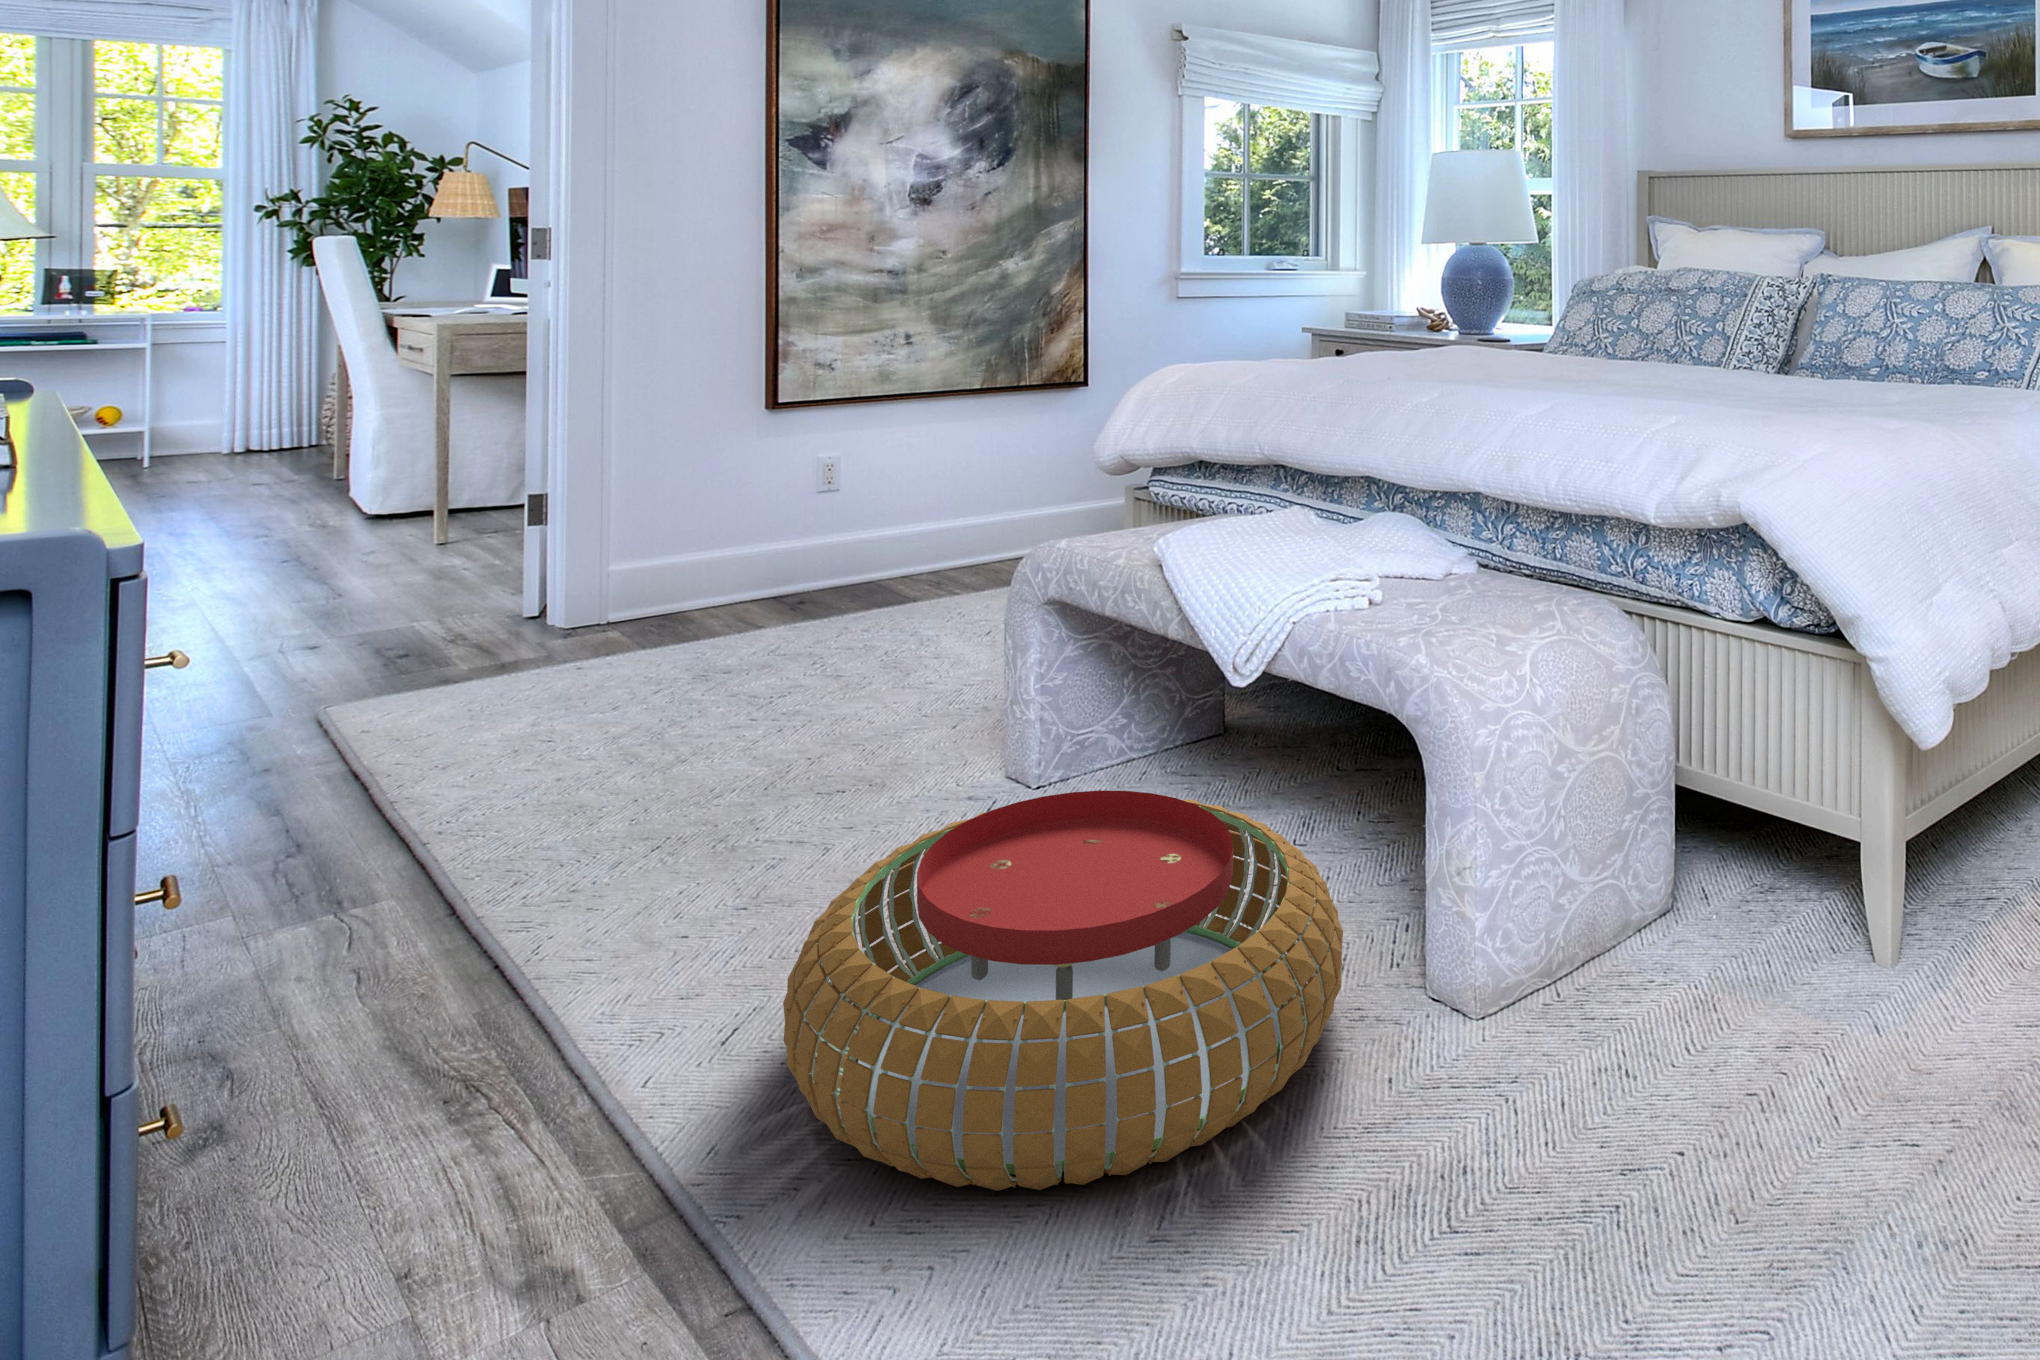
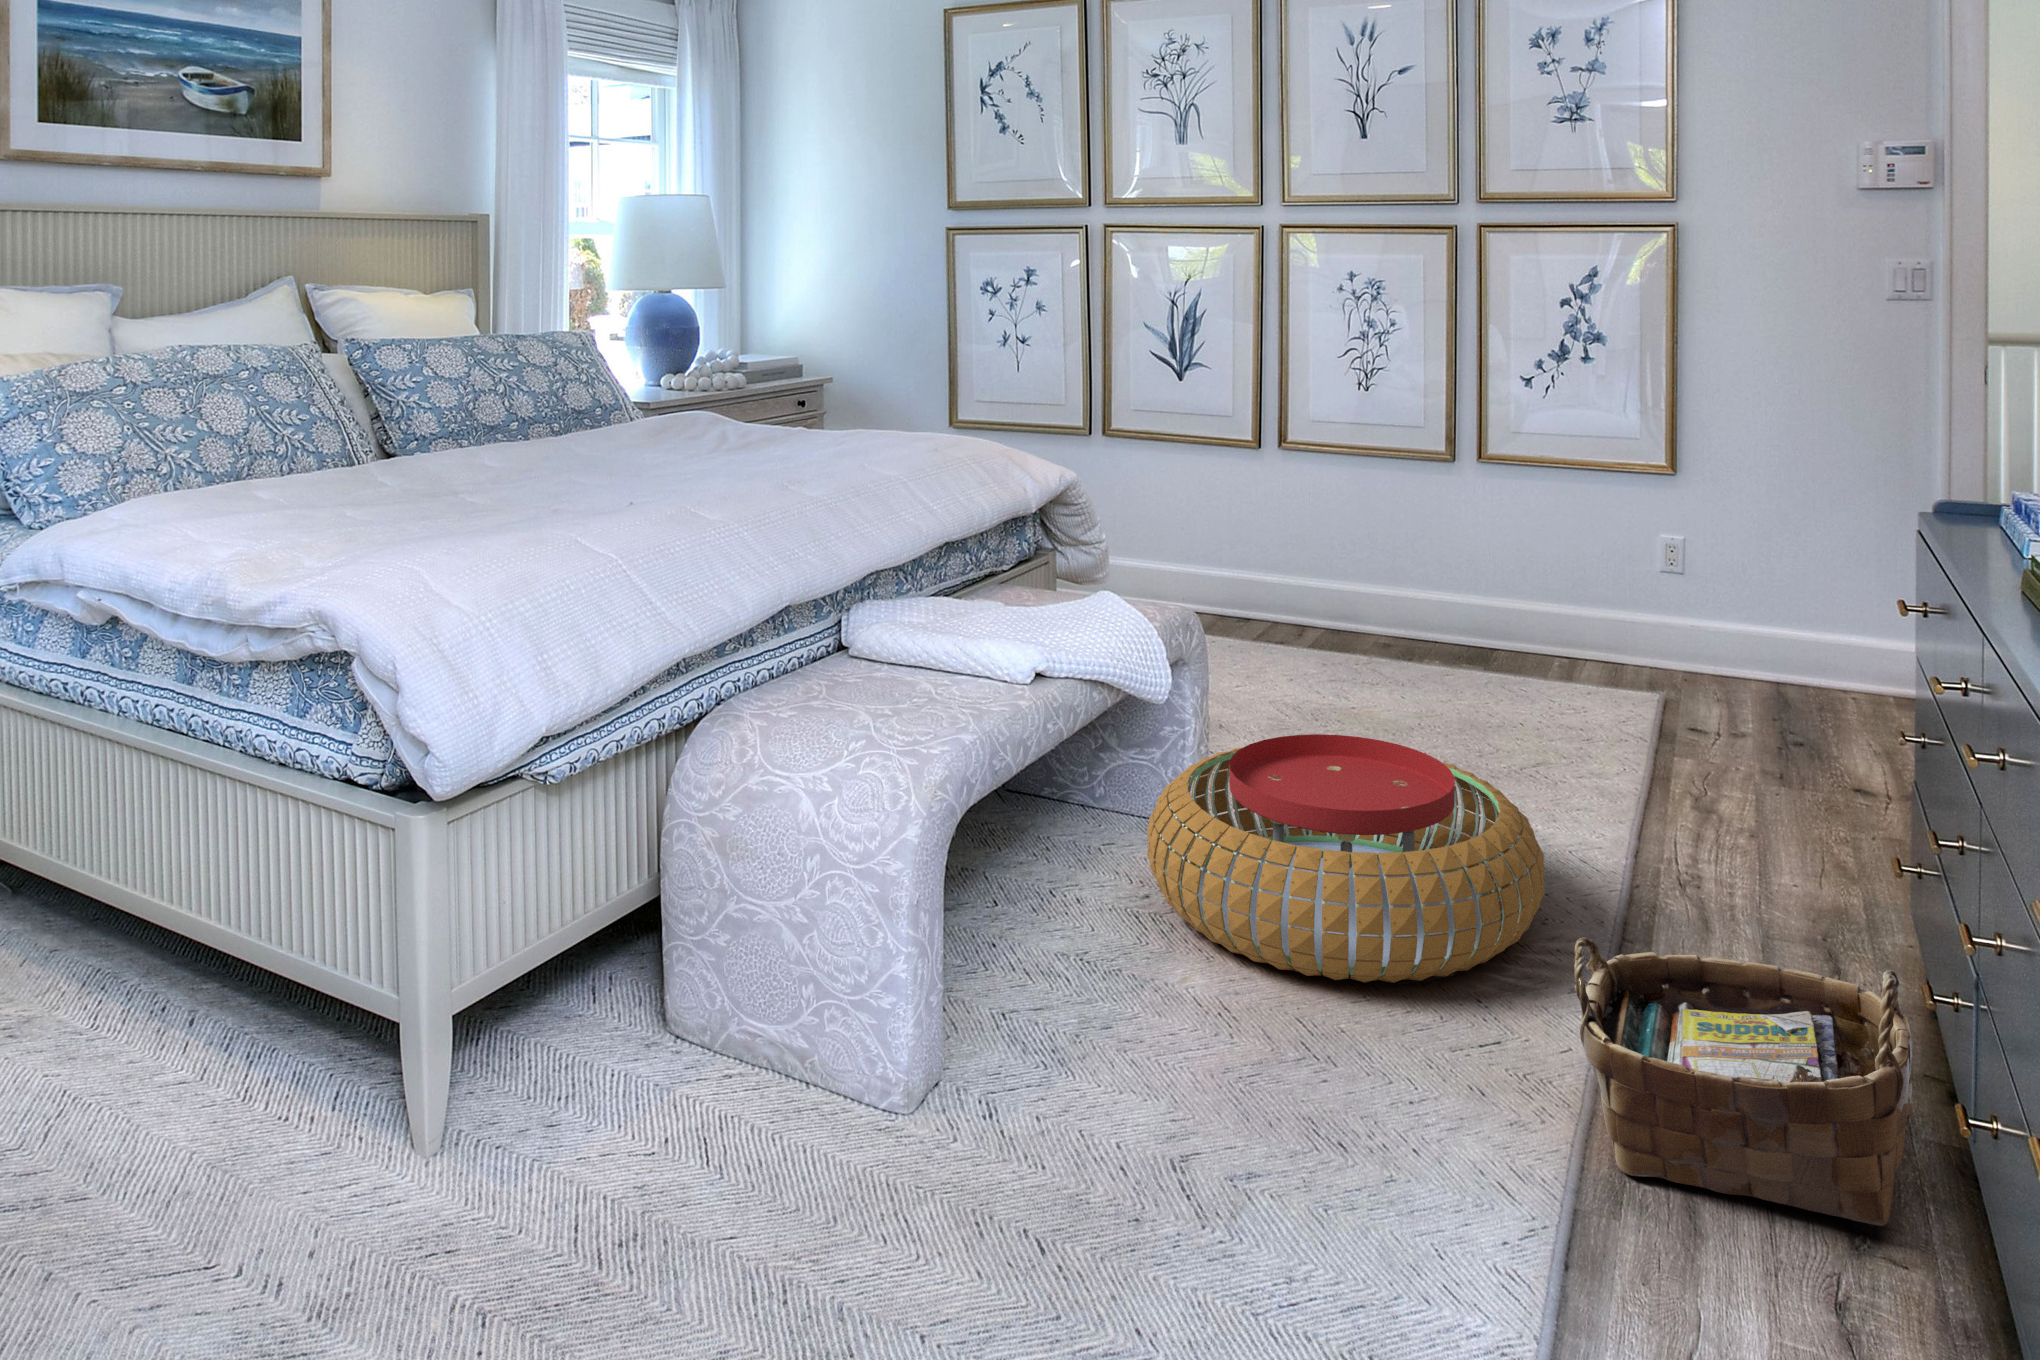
woven basket: none [142,873,586,1229] -> present [1574,937,1912,1226]

